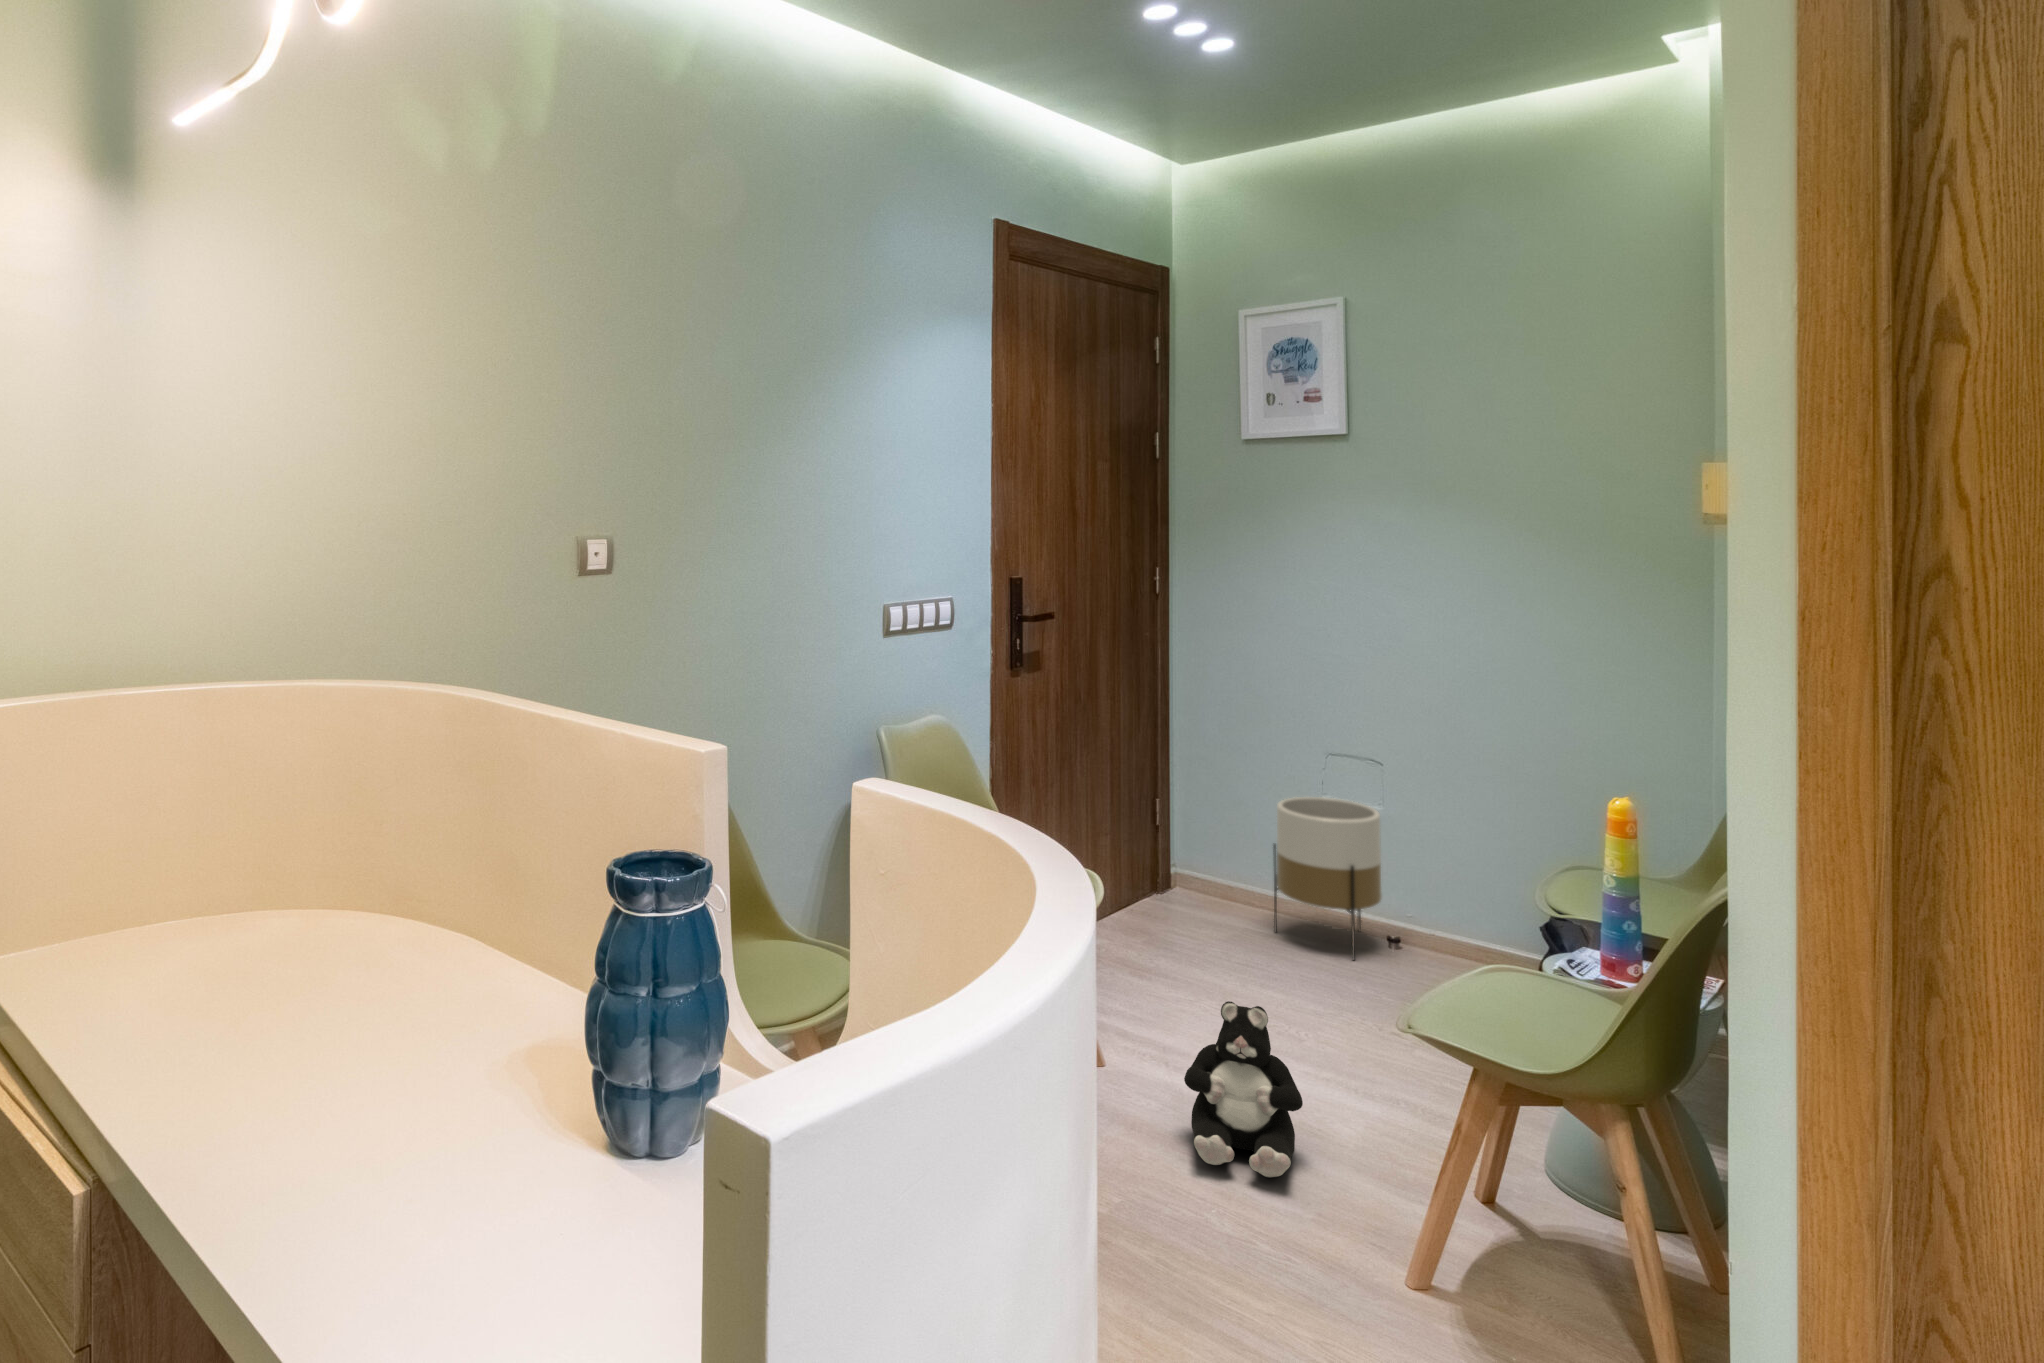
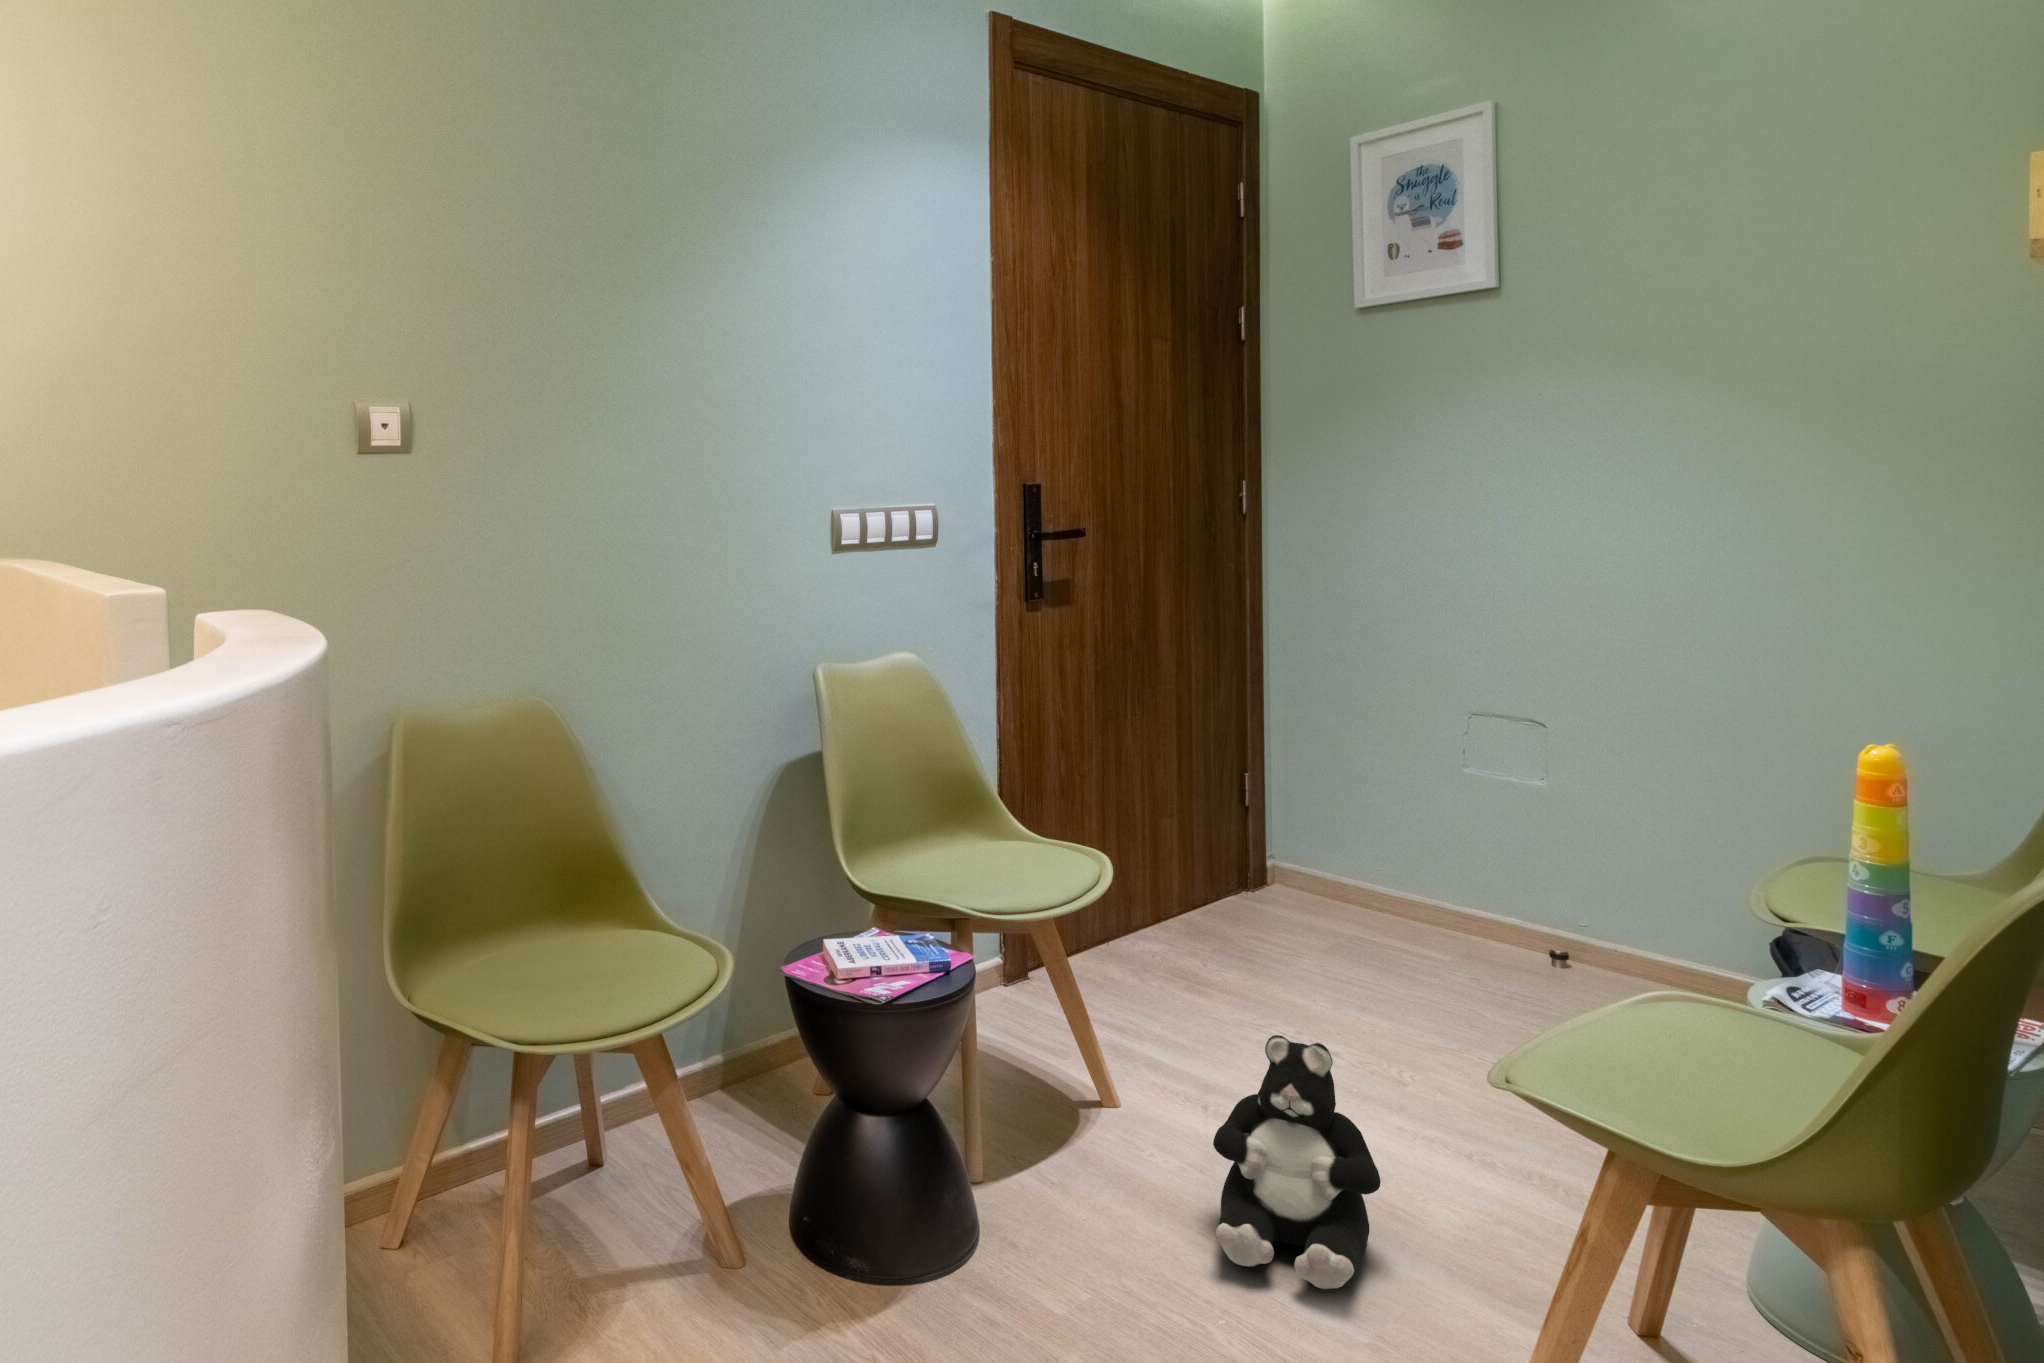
planter: present [1273,797,1382,961] -> none [1391,770,1539,986]

